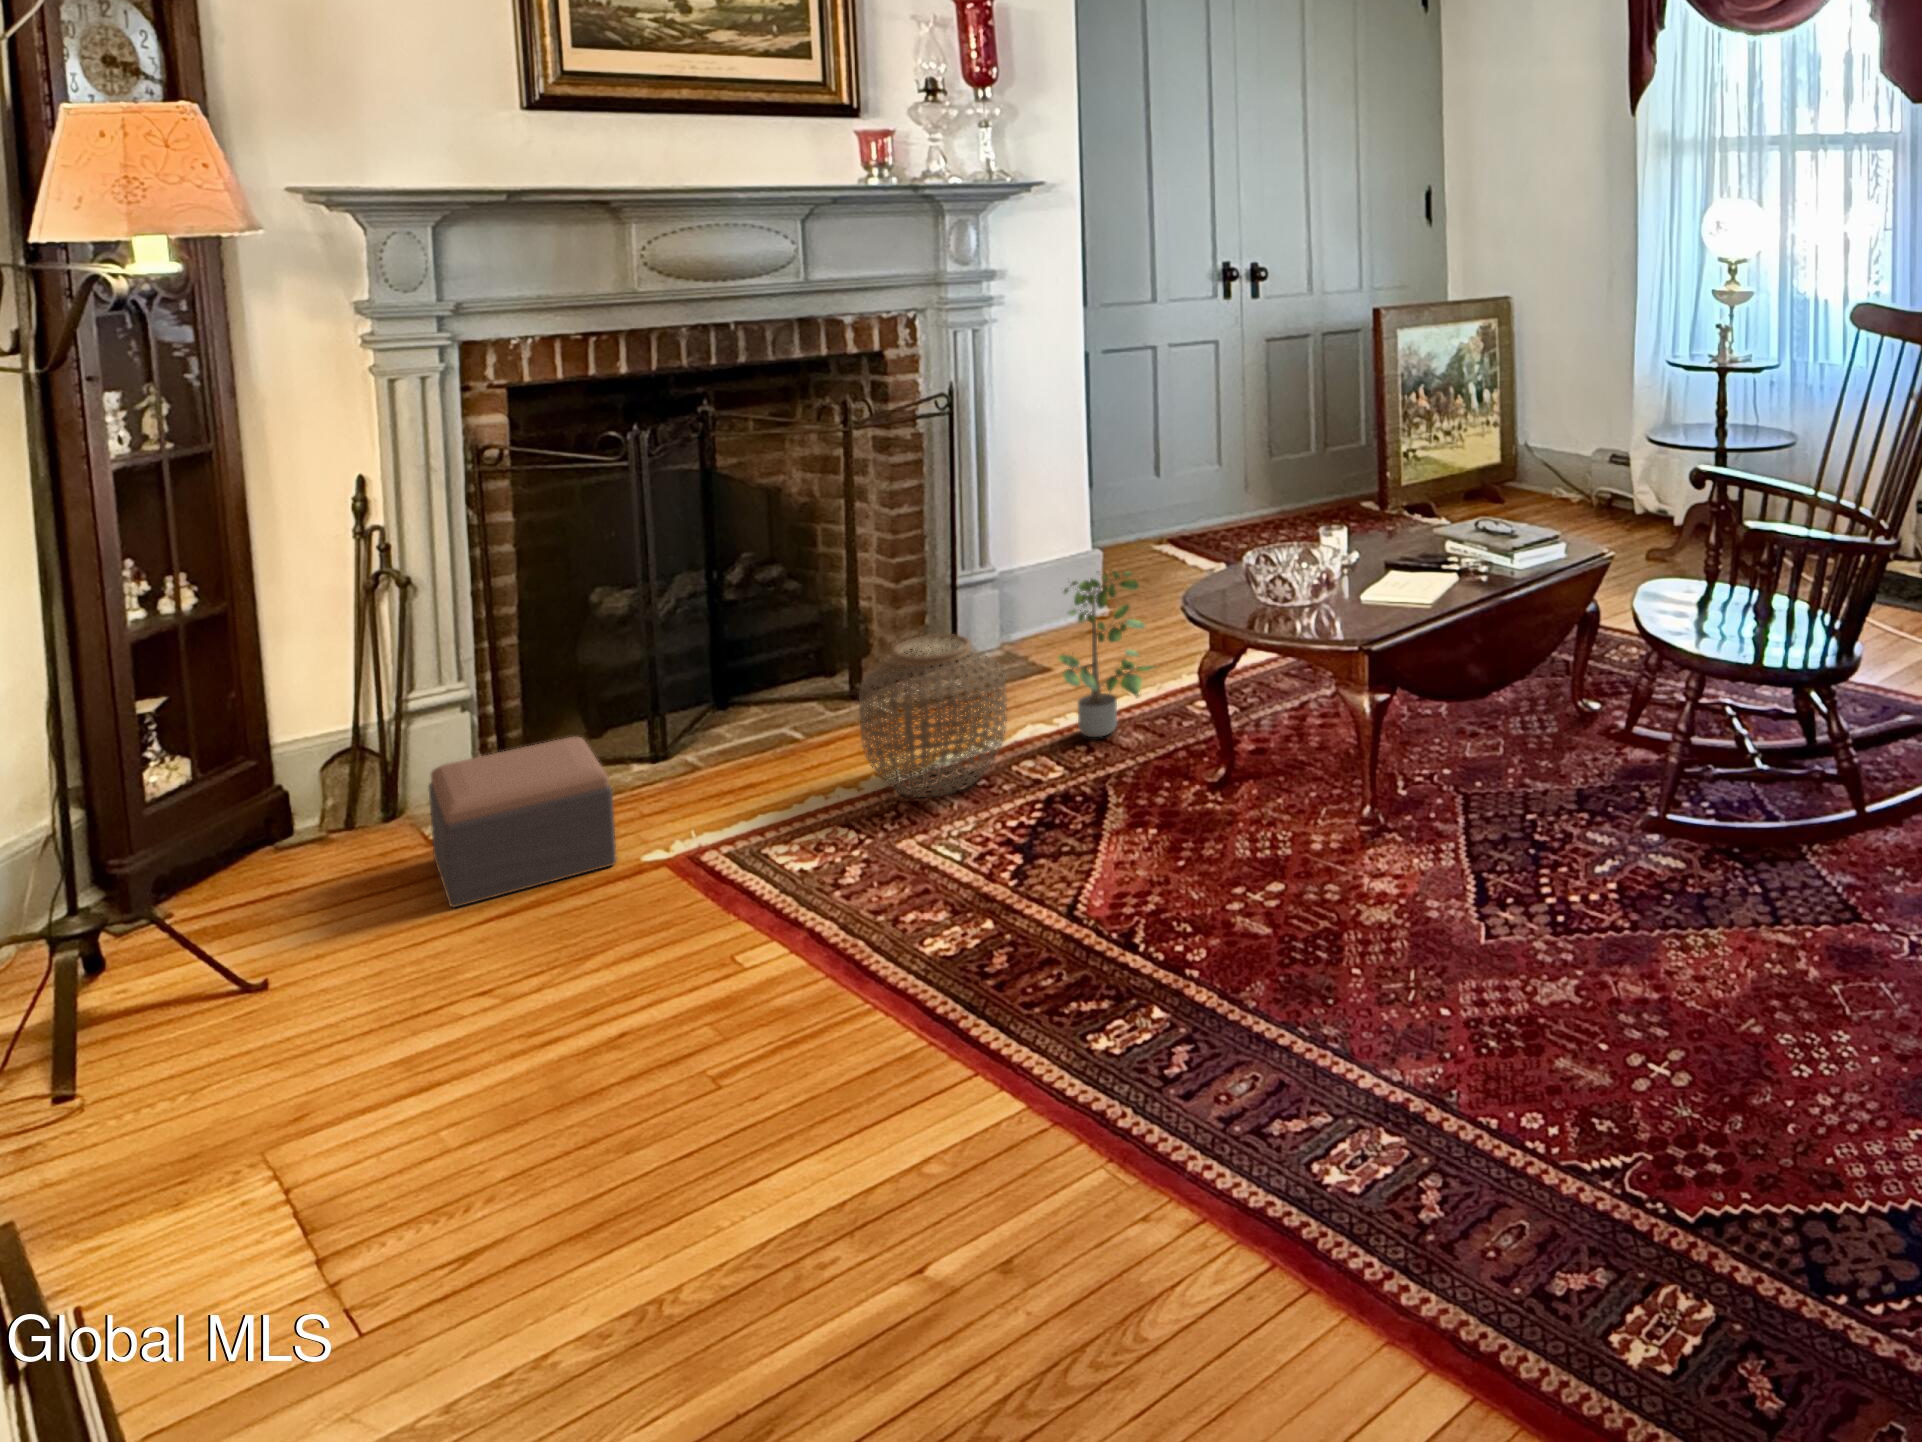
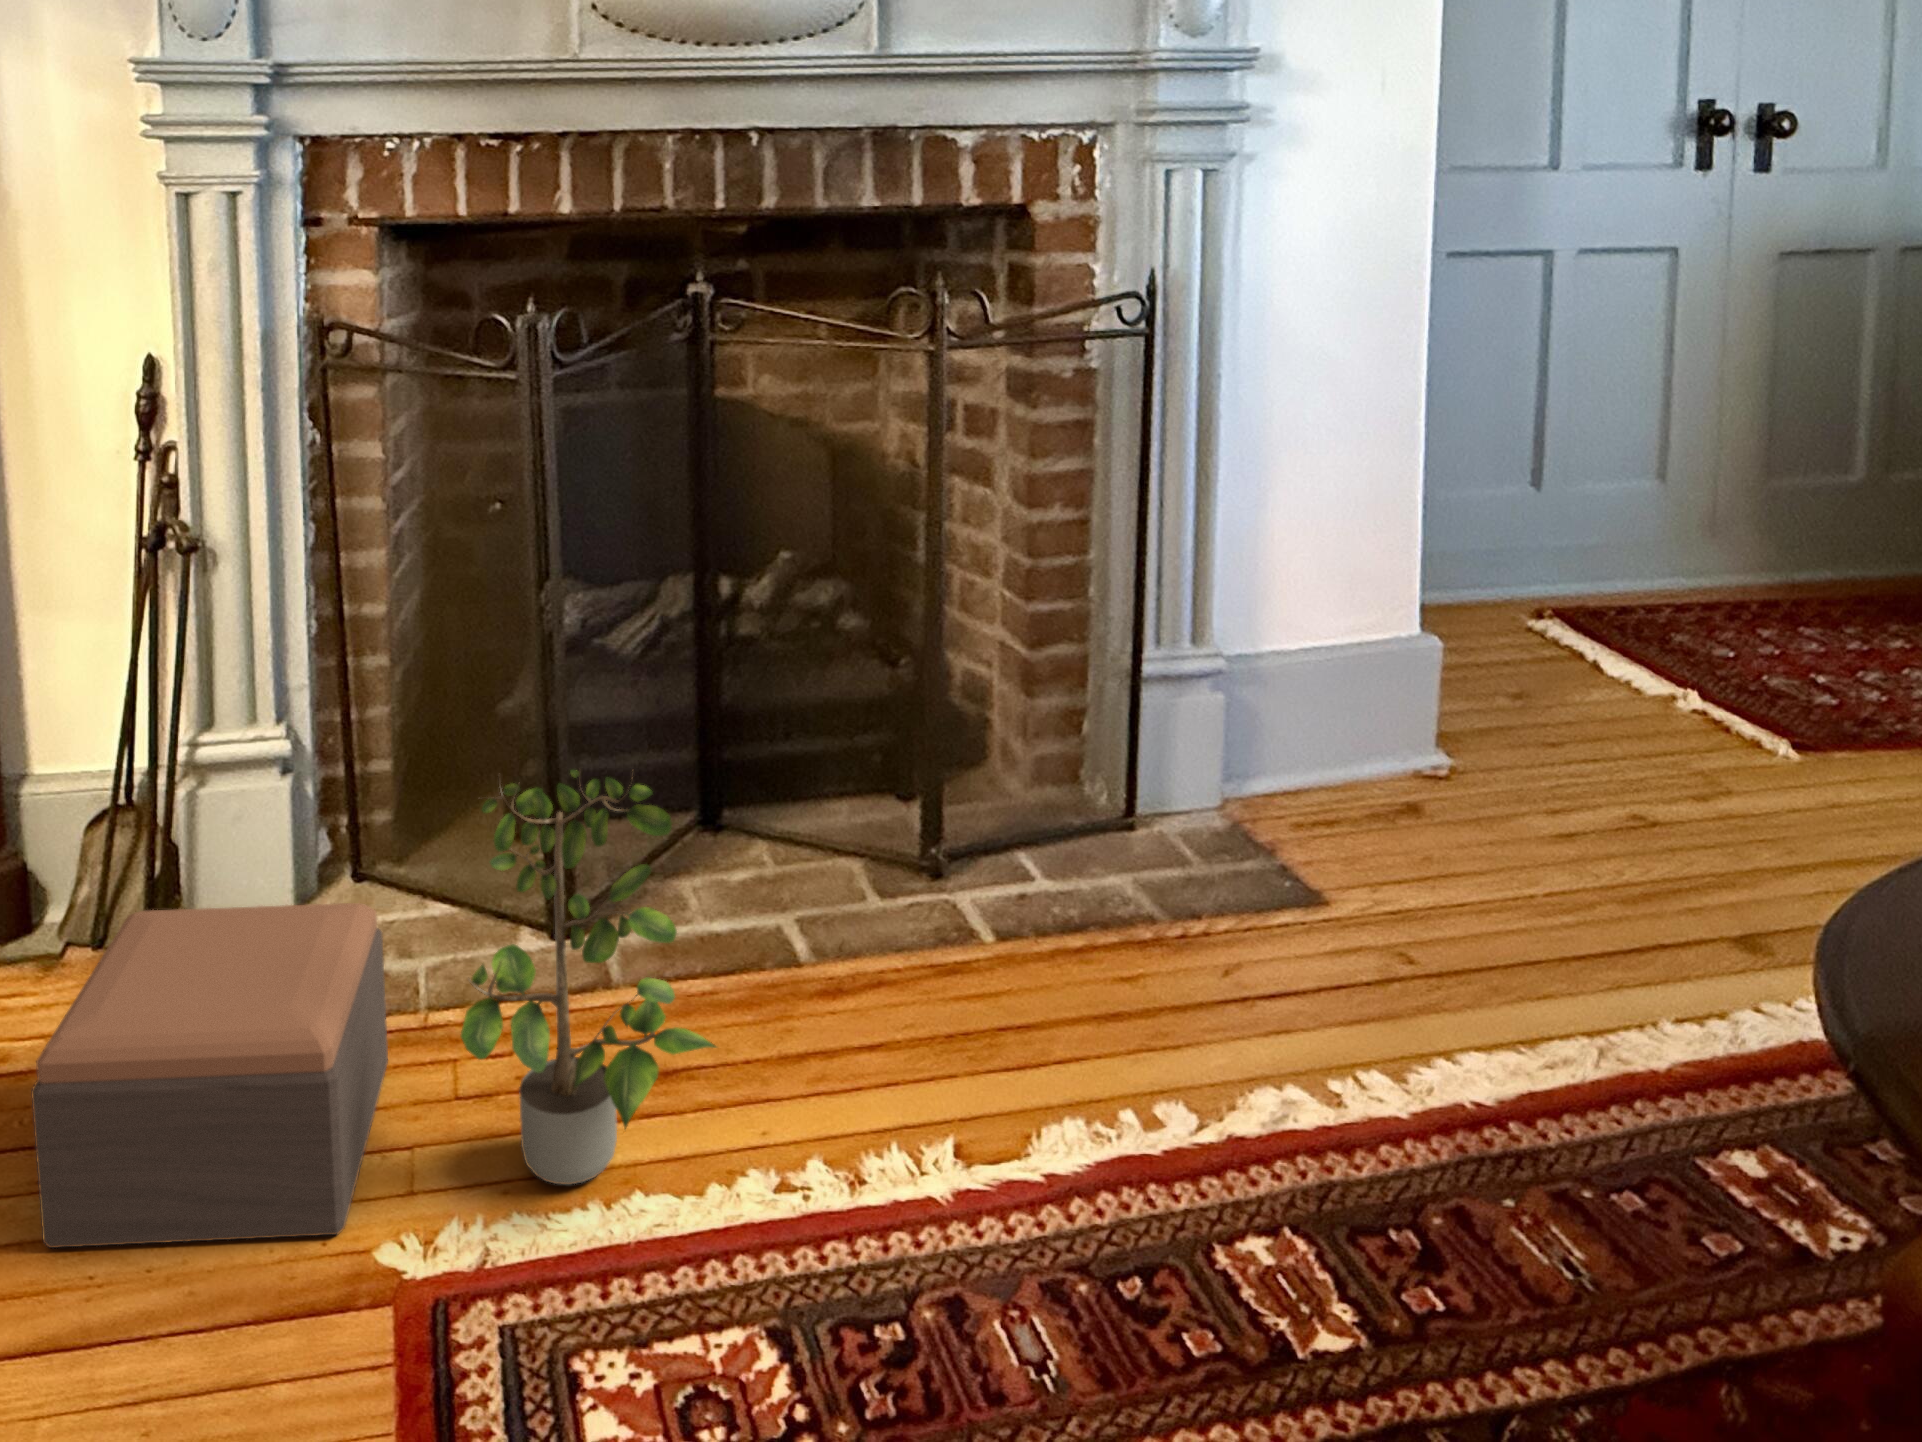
potted plant: present [1058,572,1154,737] -> present [461,770,716,1185]
woven basket: present [859,634,1007,797] -> none [856,853,1205,1281]

